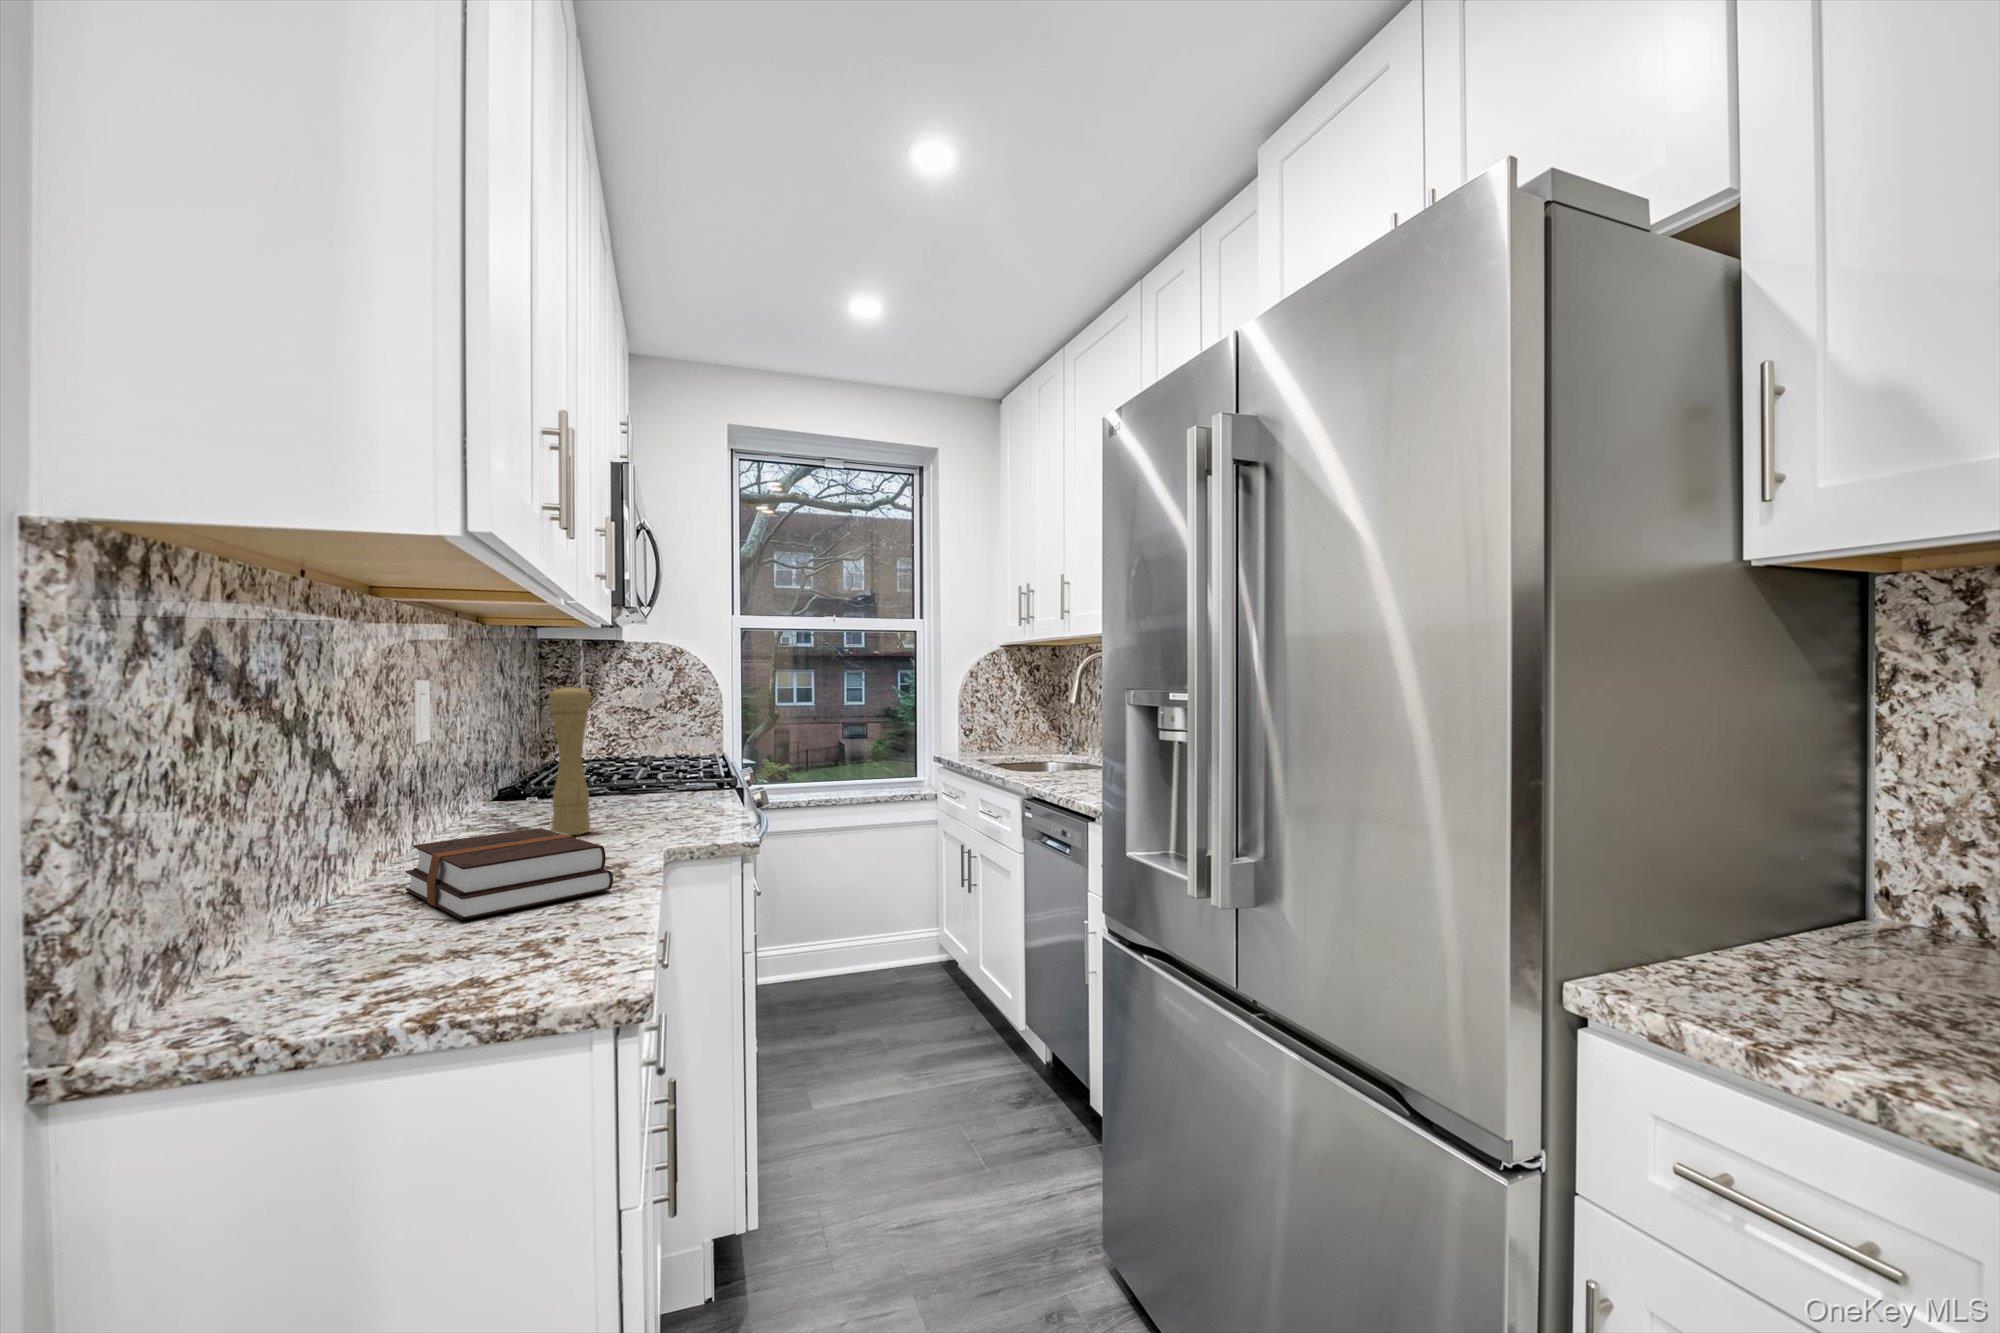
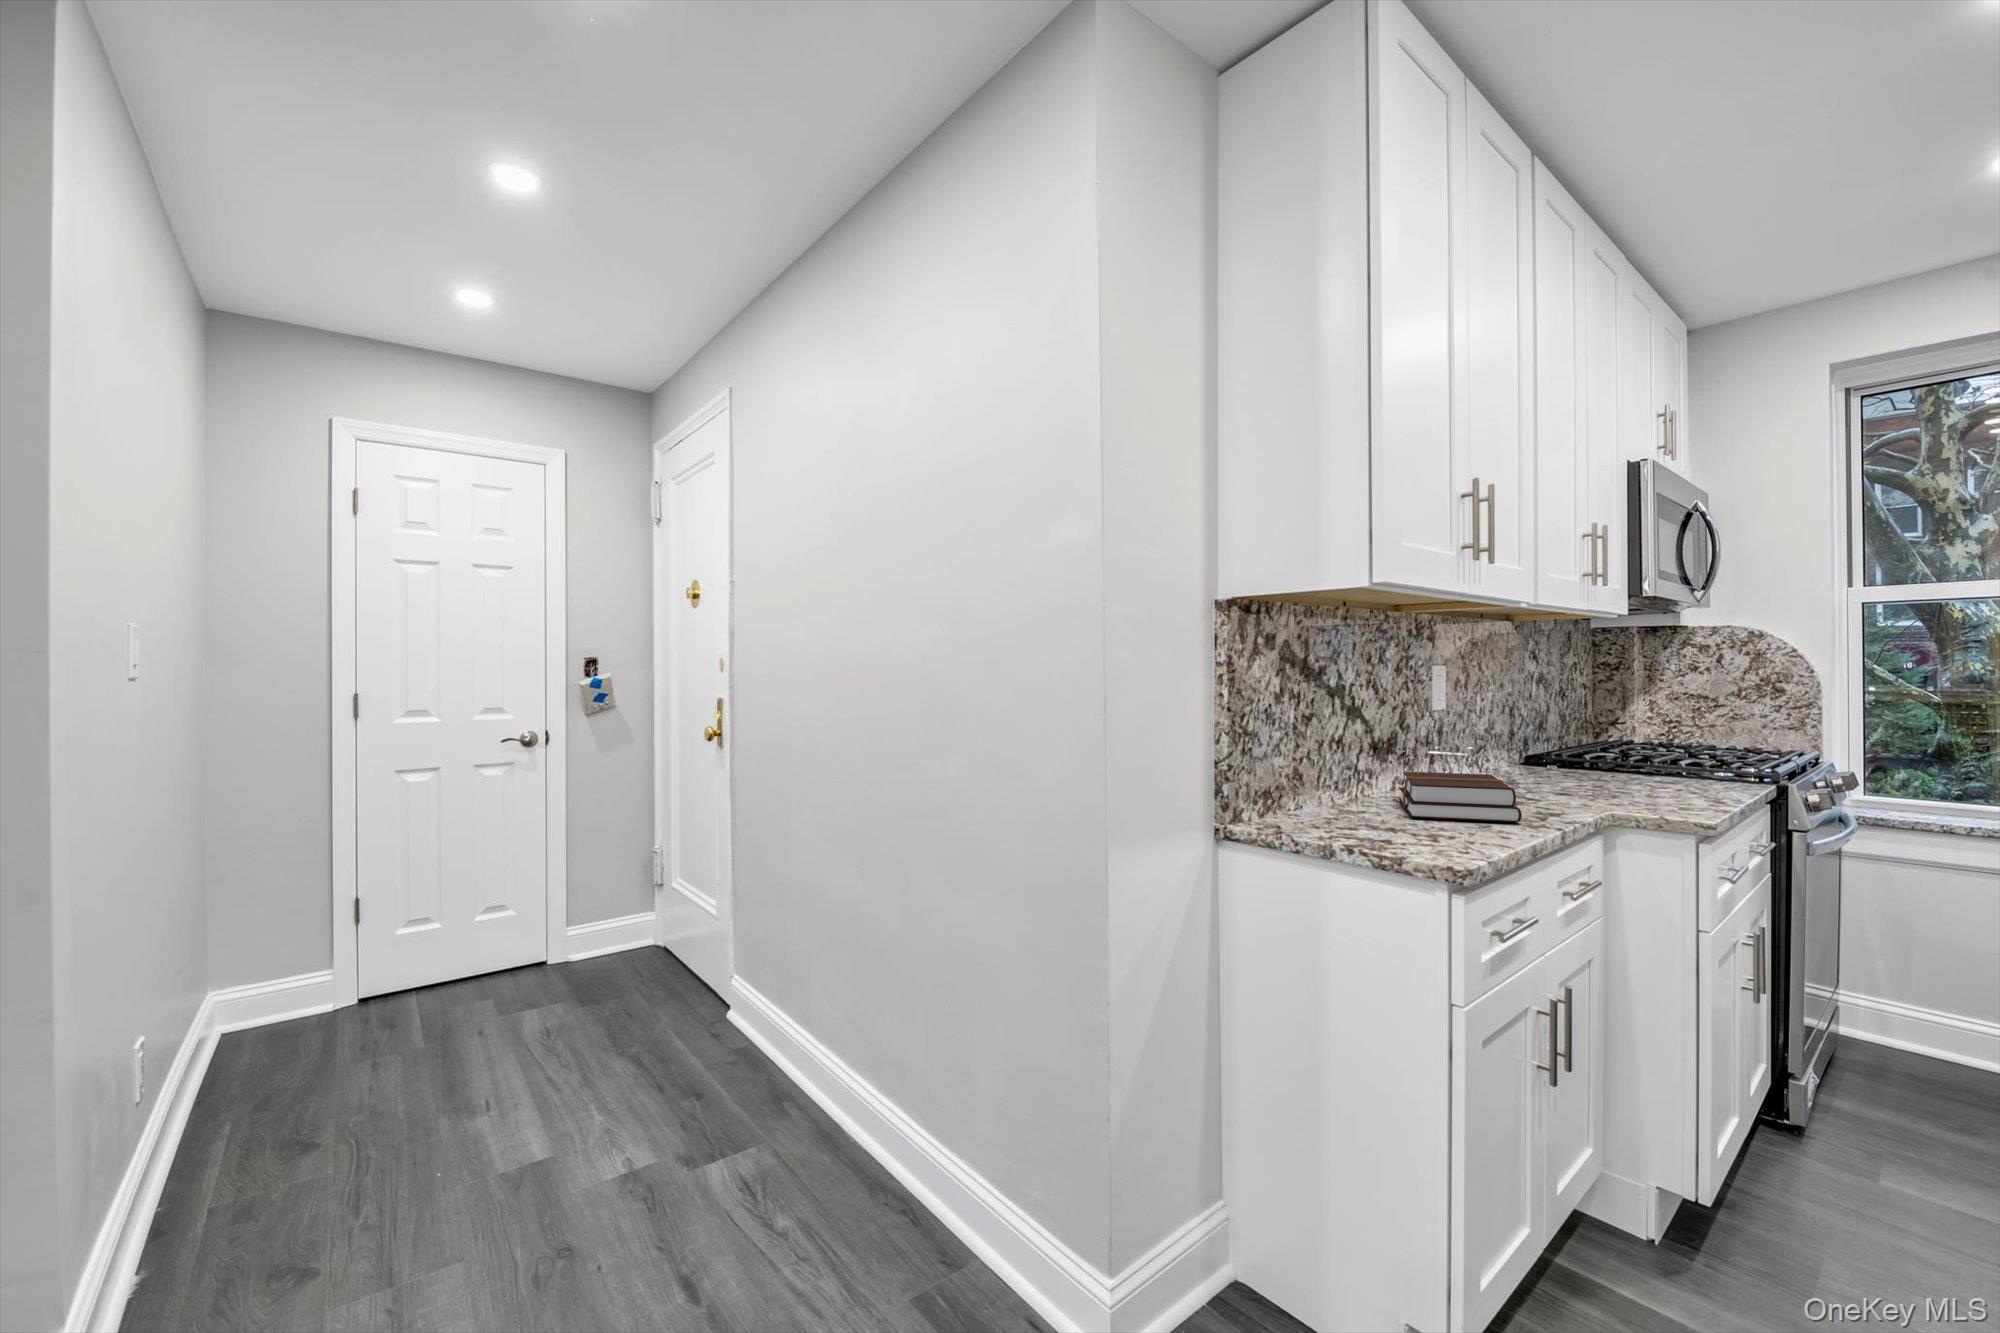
pepper mill: present [549,685,591,835] -> none [1523,670,1559,791]

